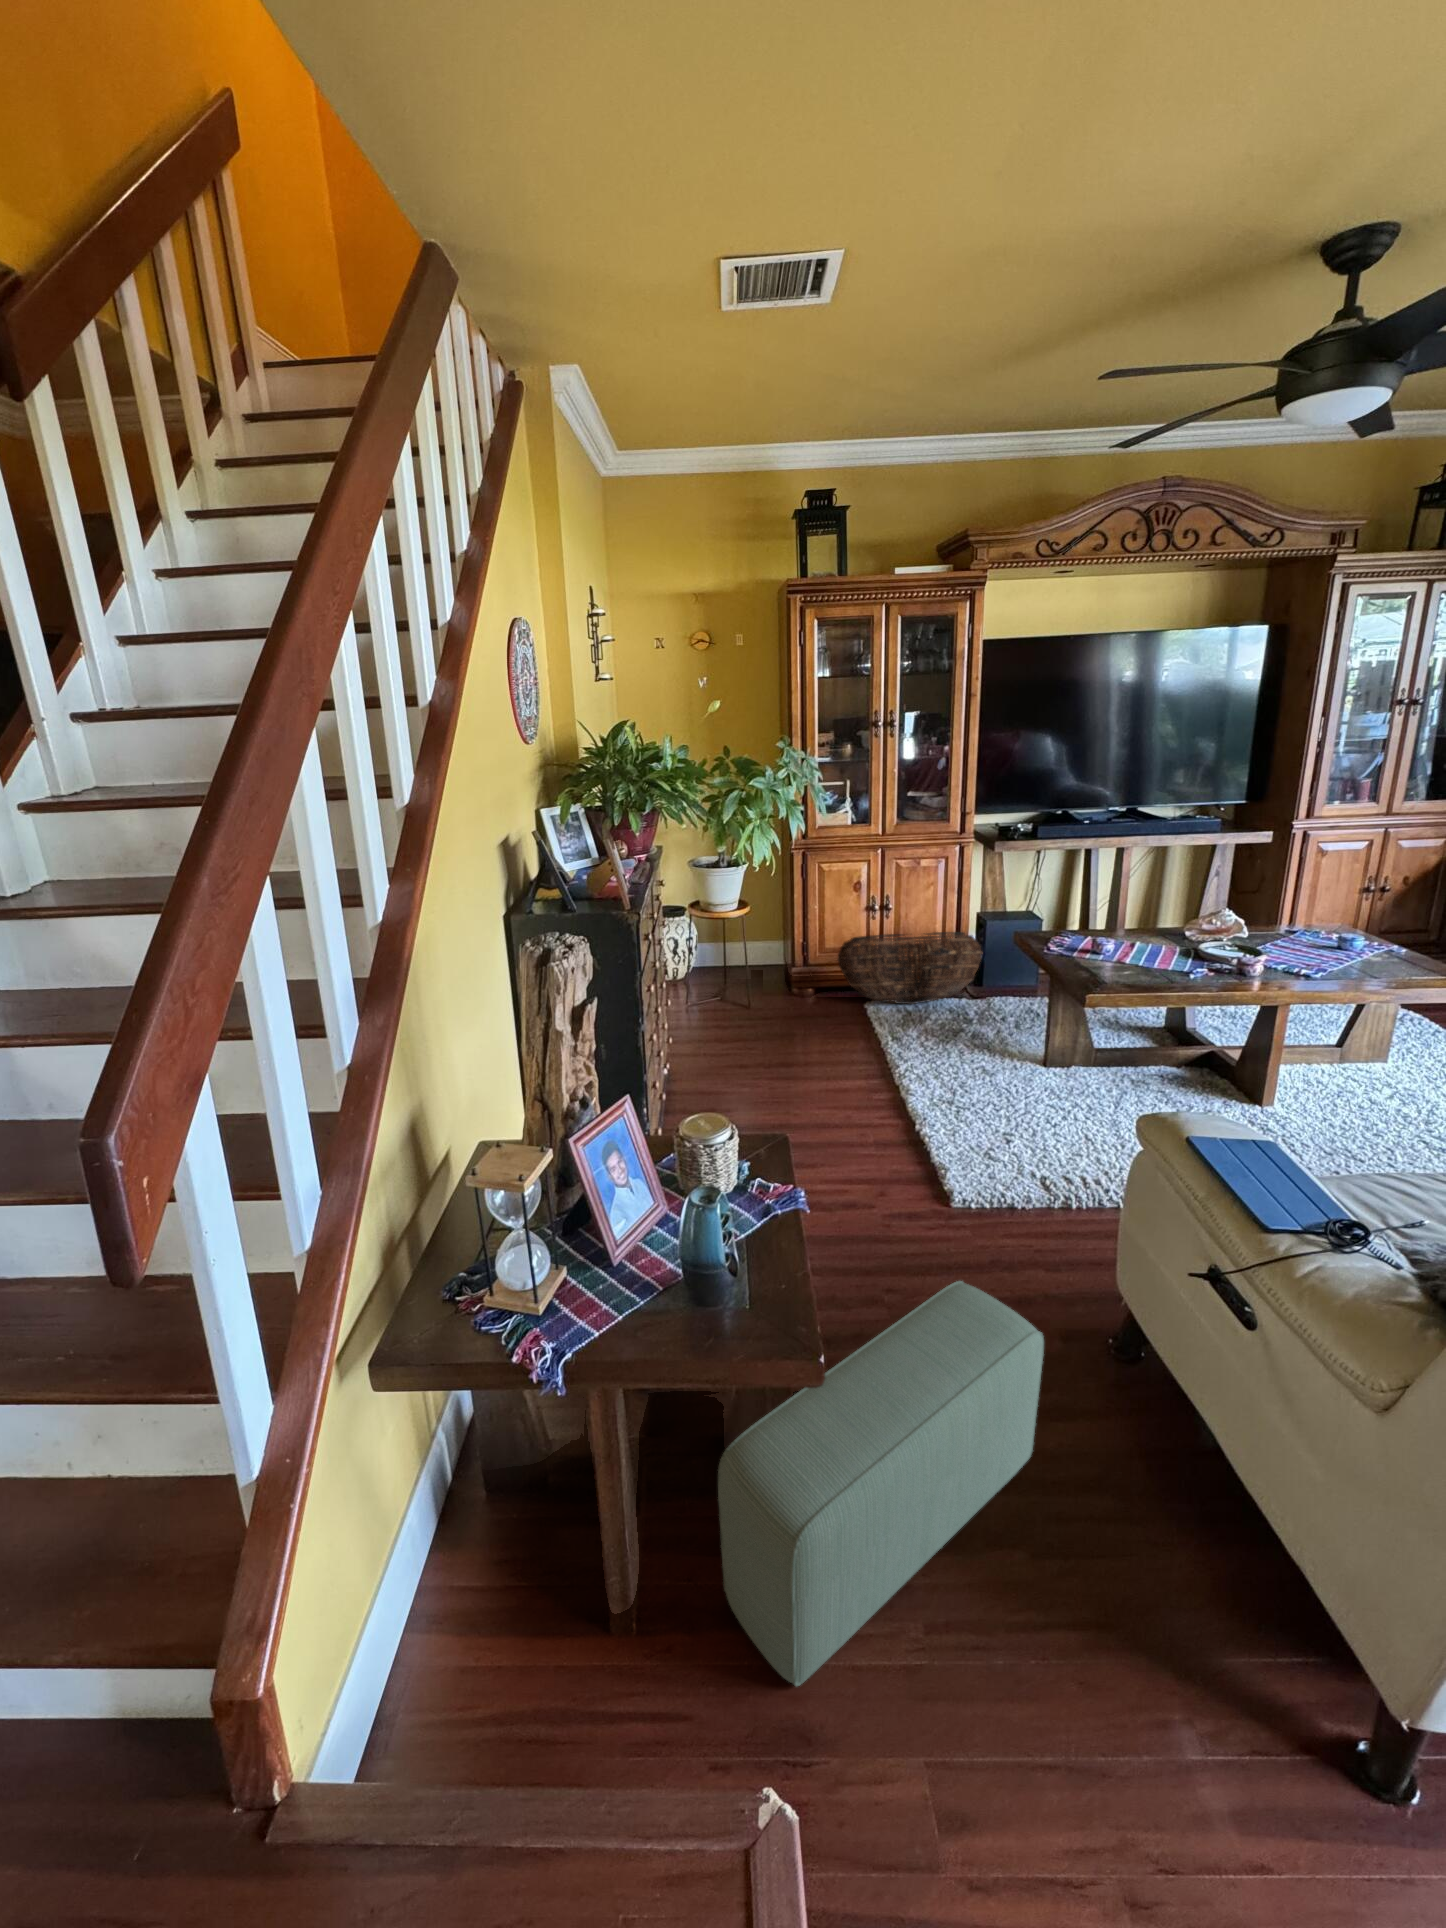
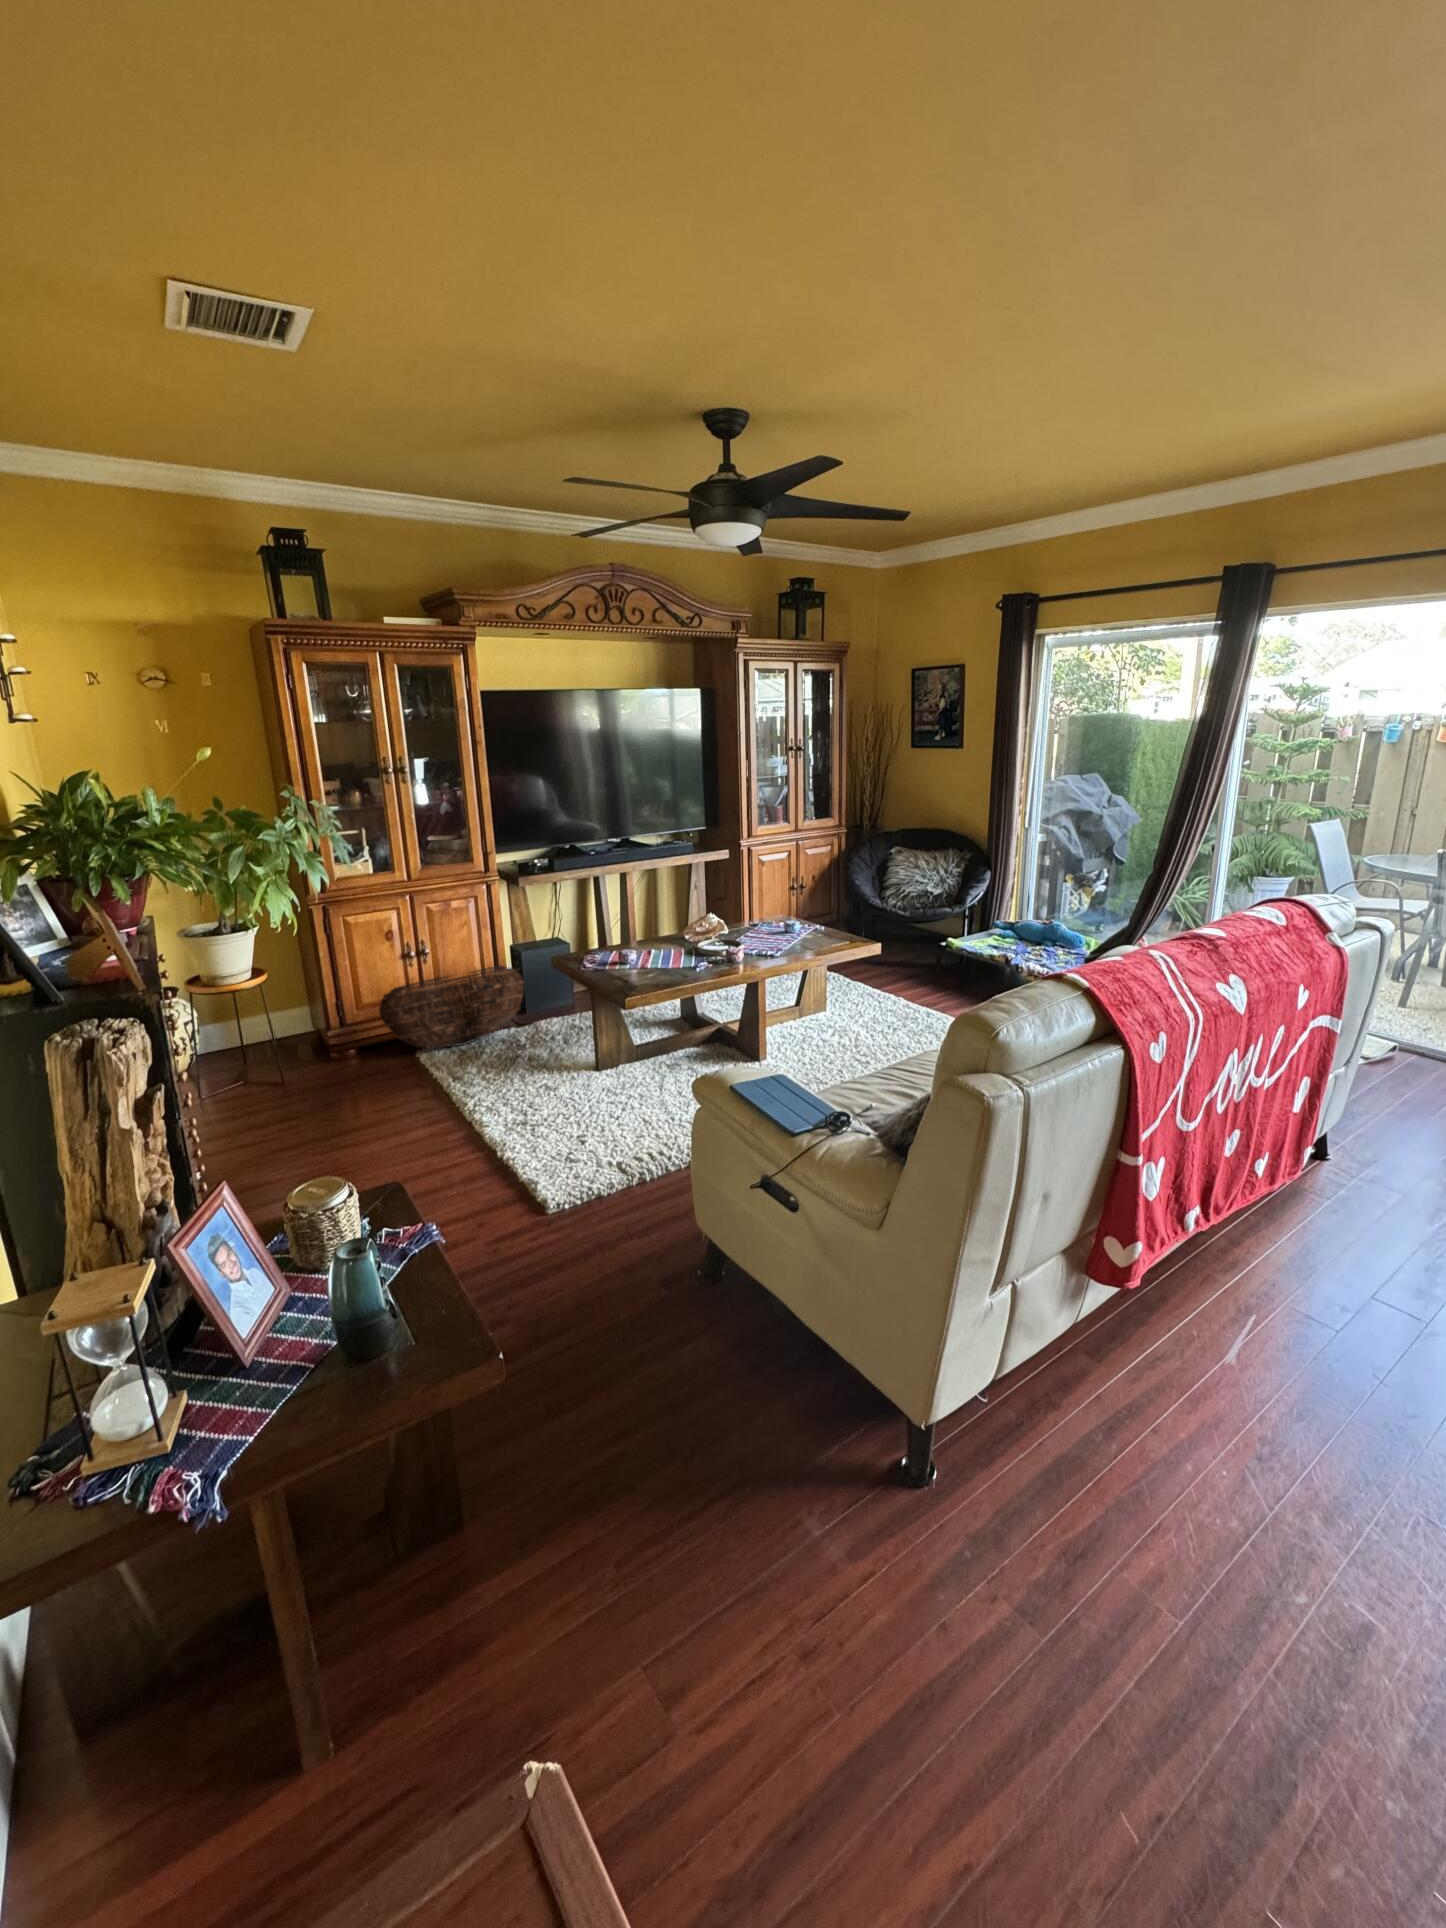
pouf: present [718,1281,1044,1686] -> none [402,1261,661,1678]

